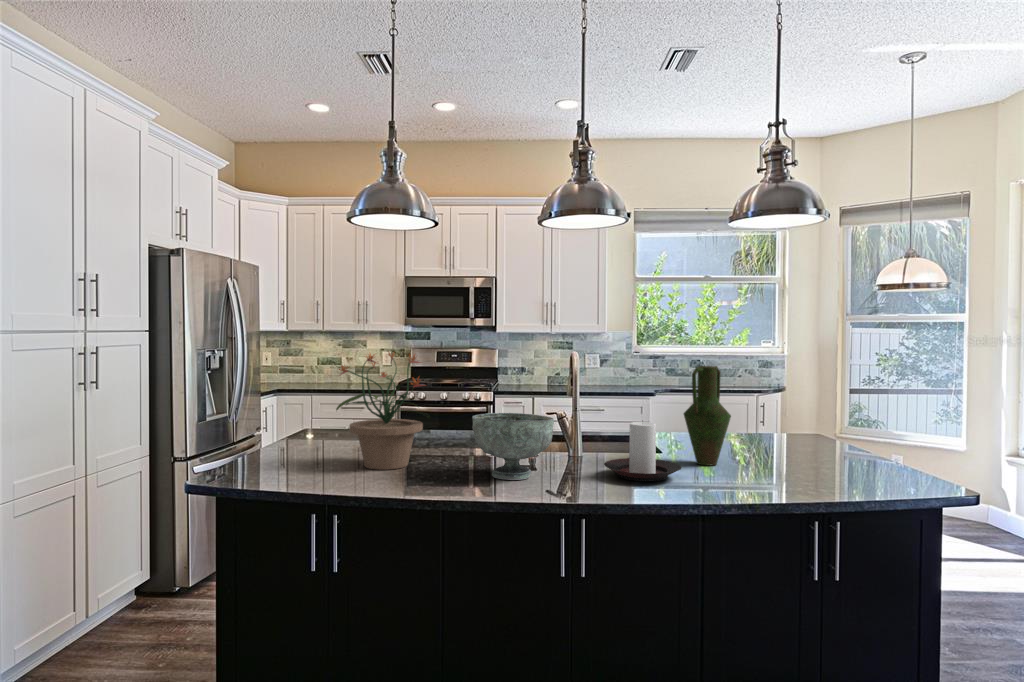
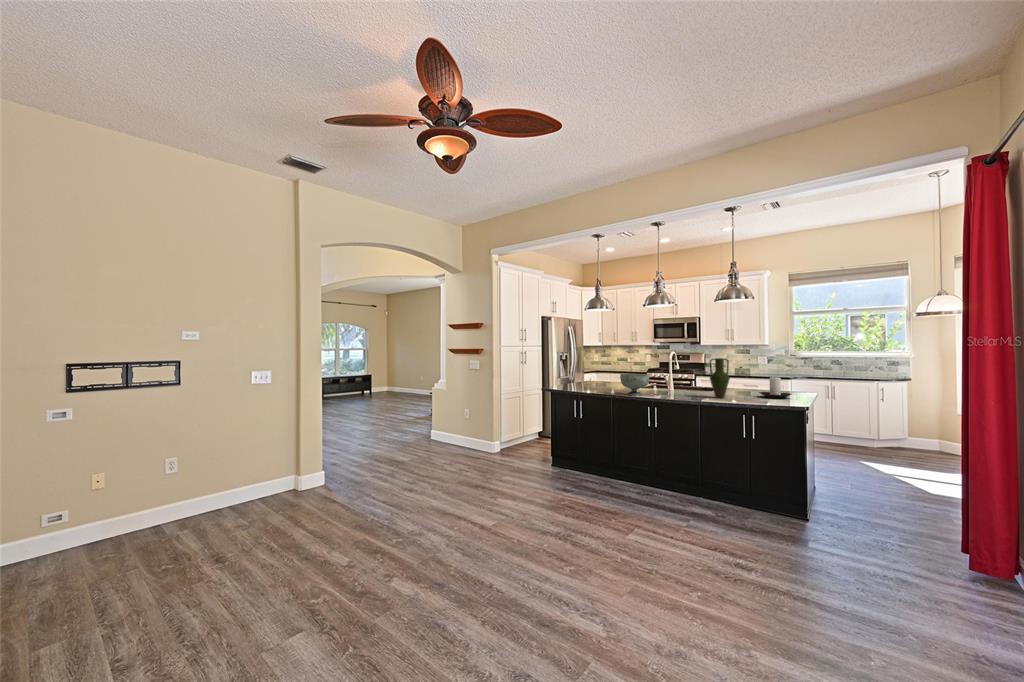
potted plant: present [336,352,430,470] -> none [582,352,614,391]
candle holder: present [604,421,682,481] -> present [759,378,792,398]

